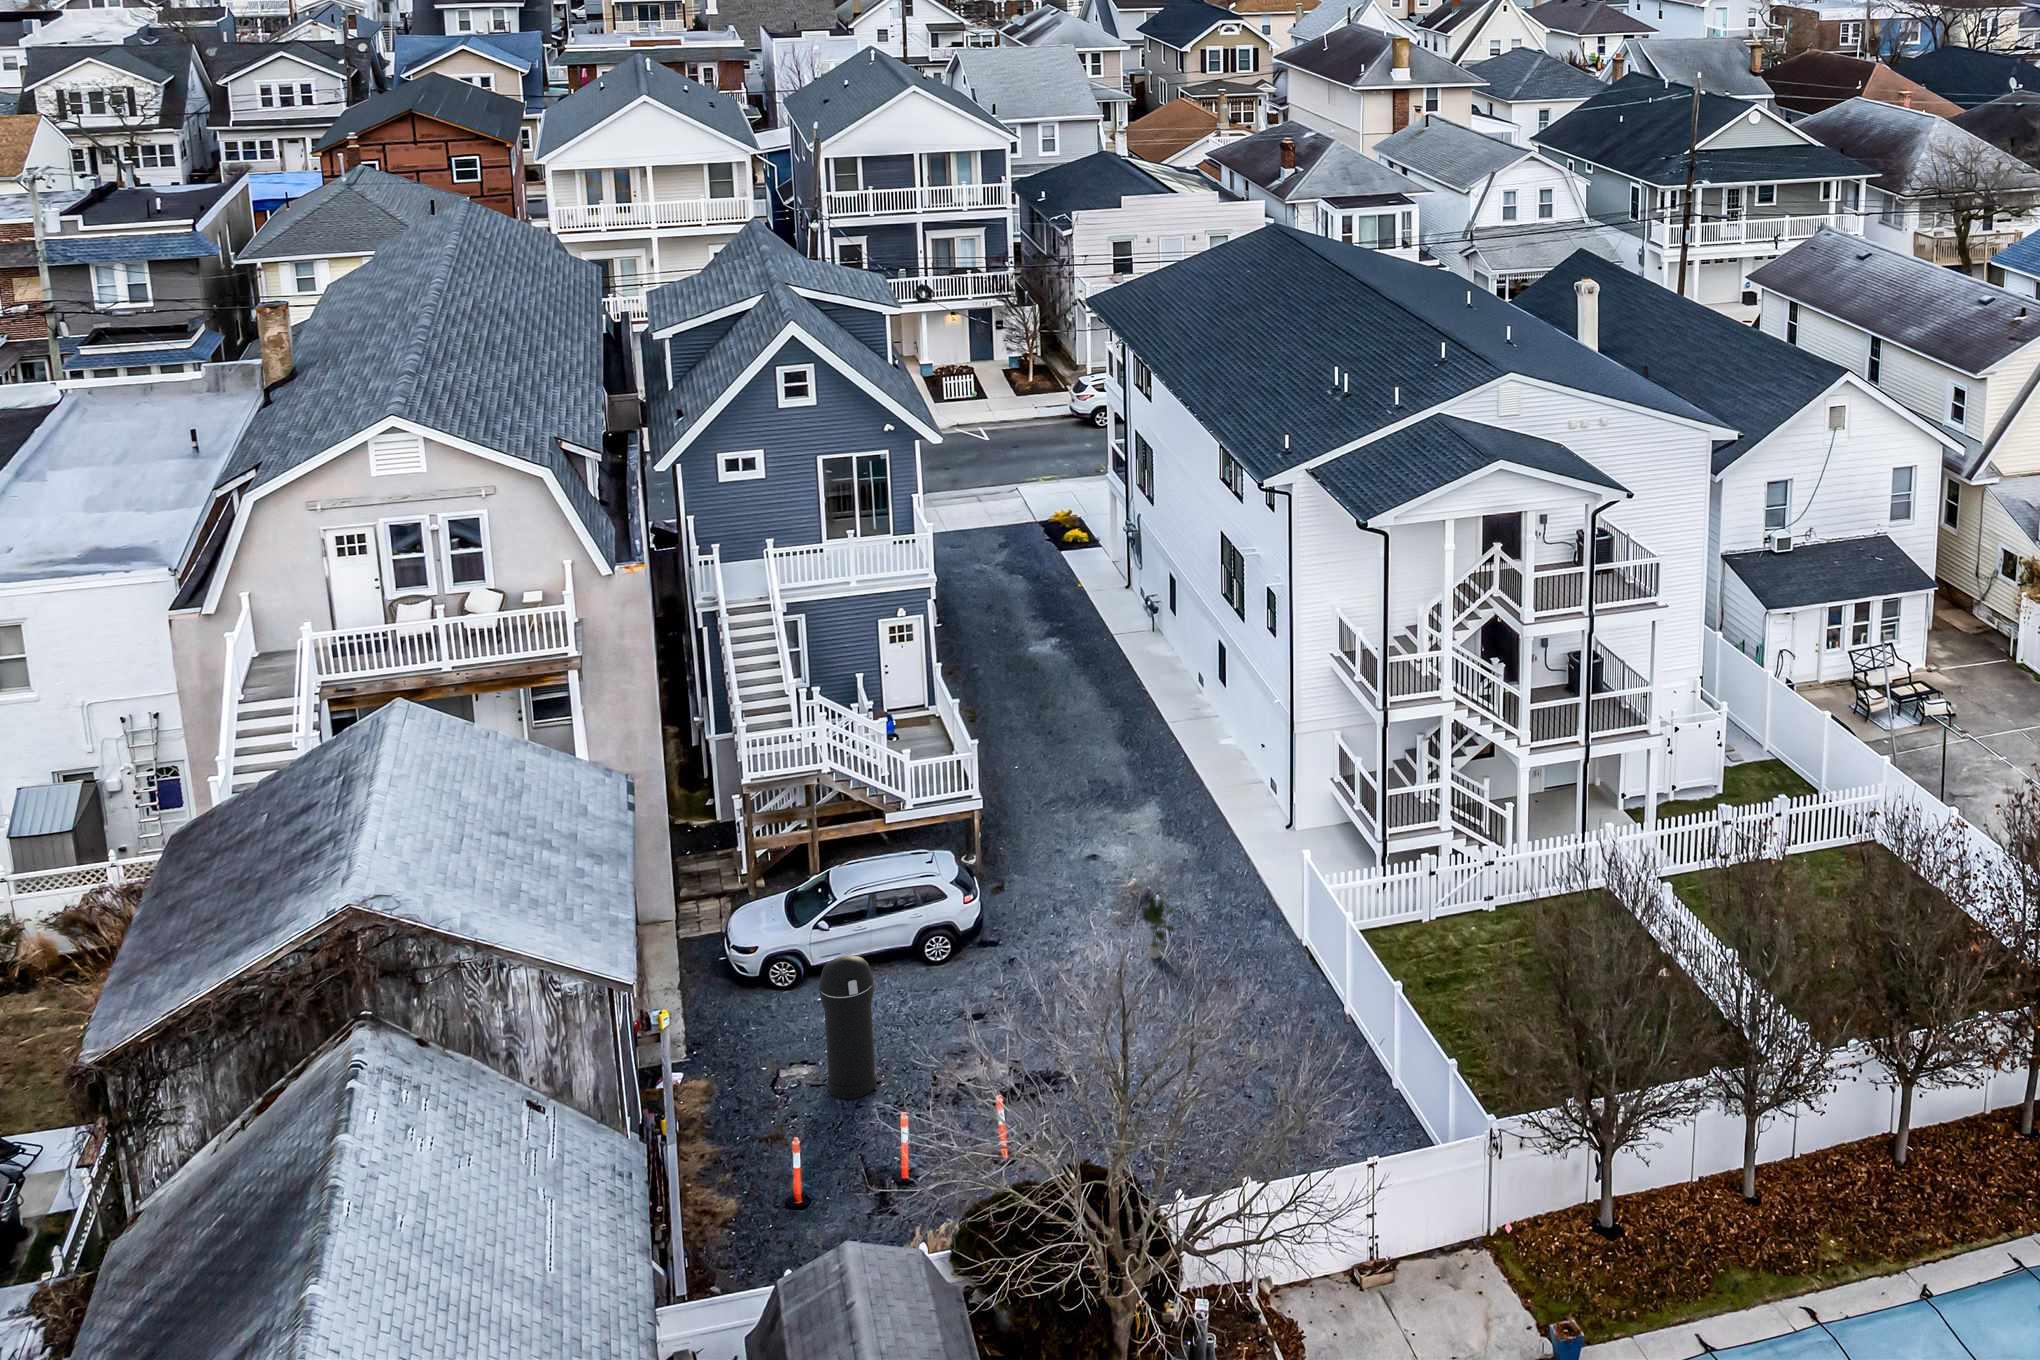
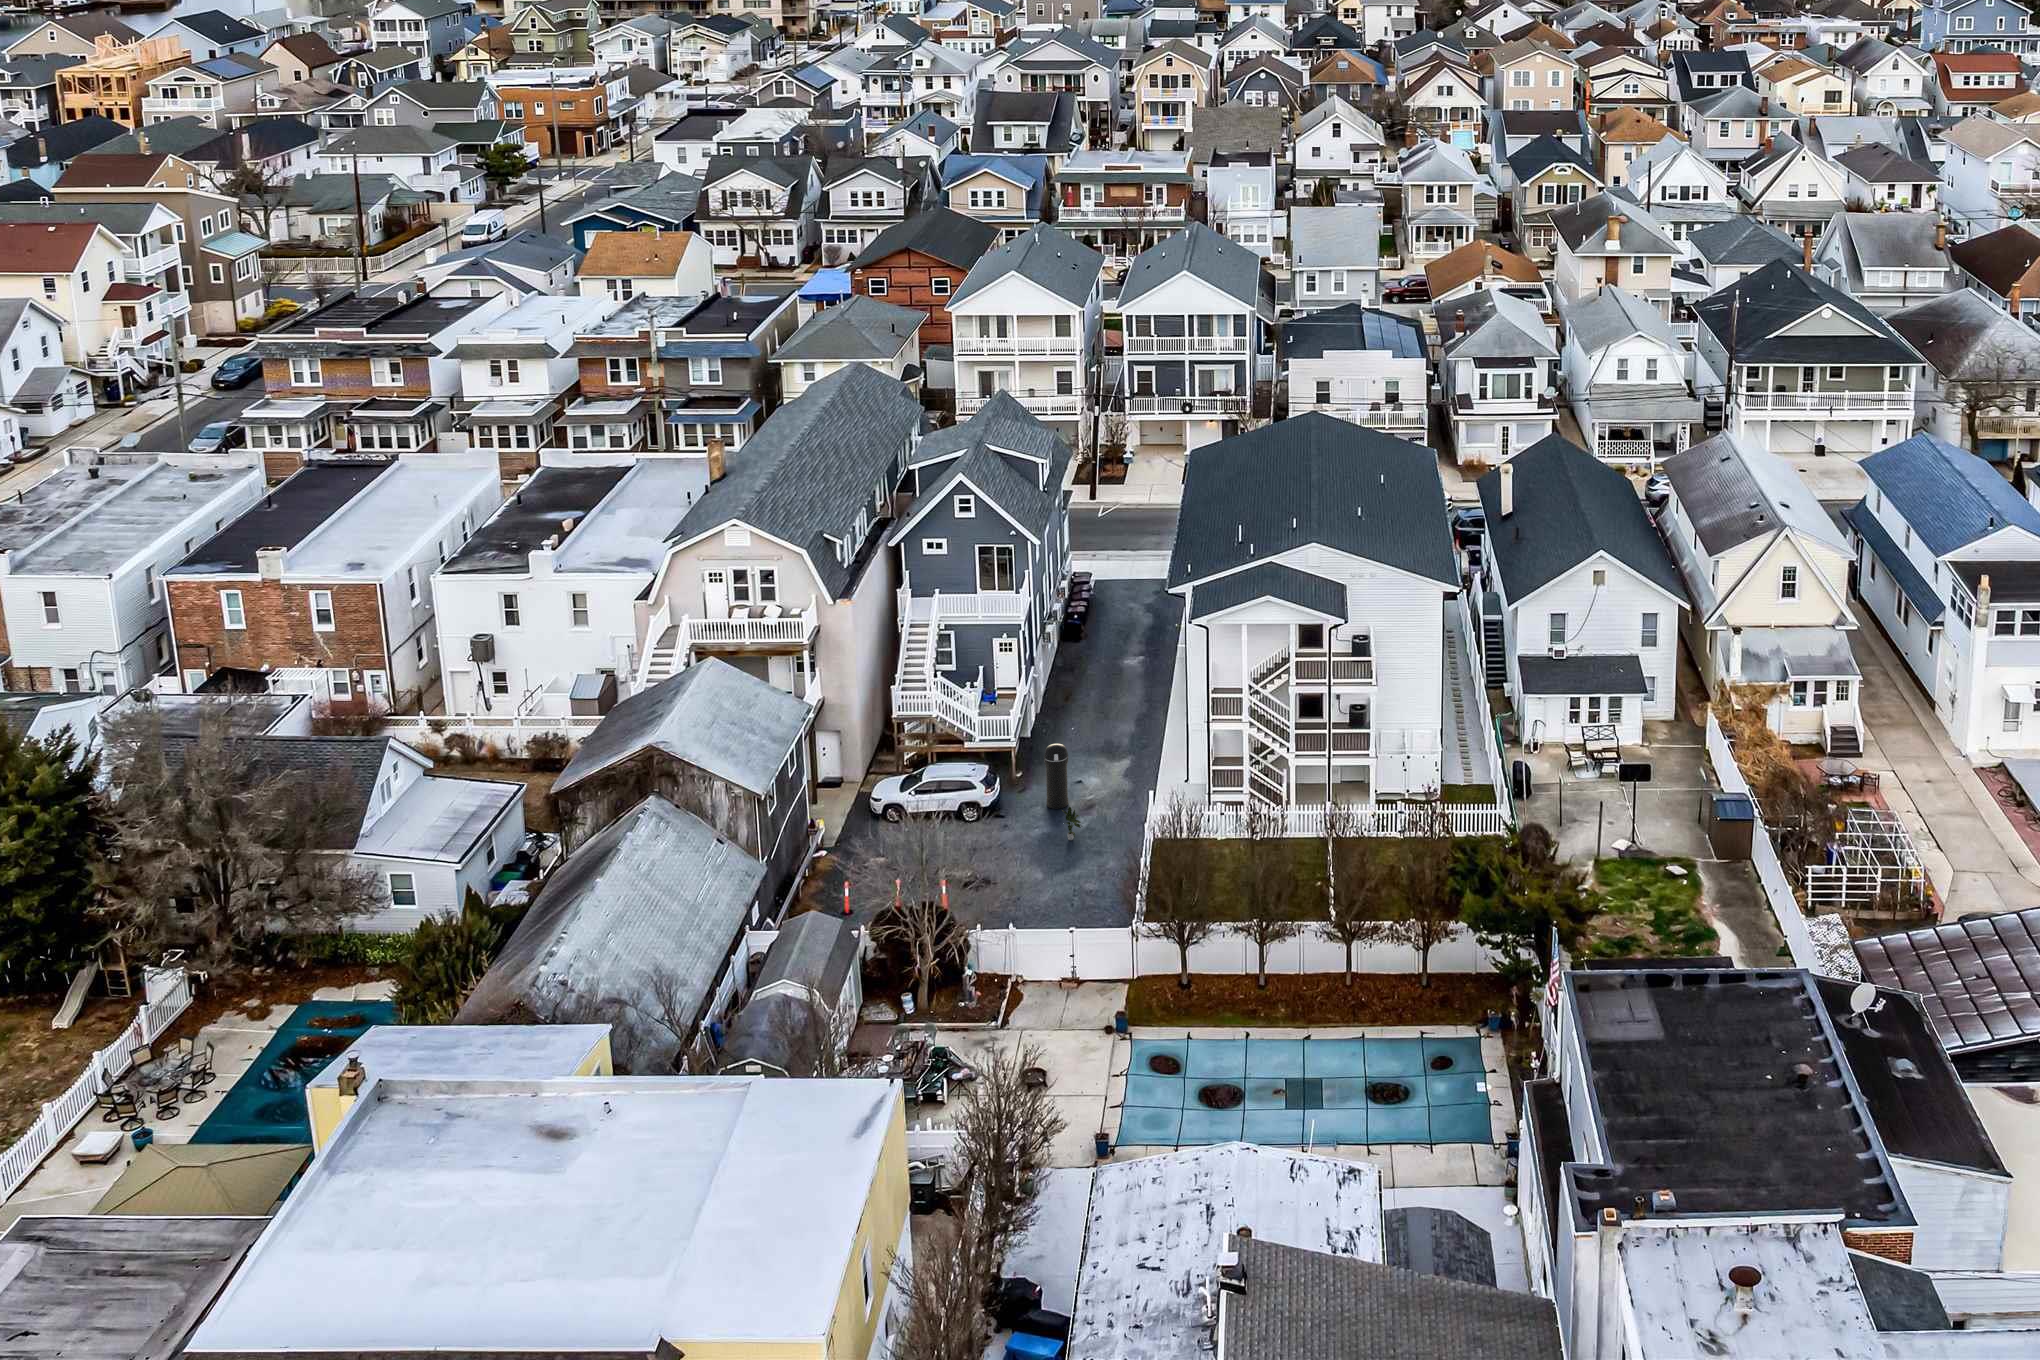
trash can: present [819,955,877,1099] -> present [1044,744,1068,809]

